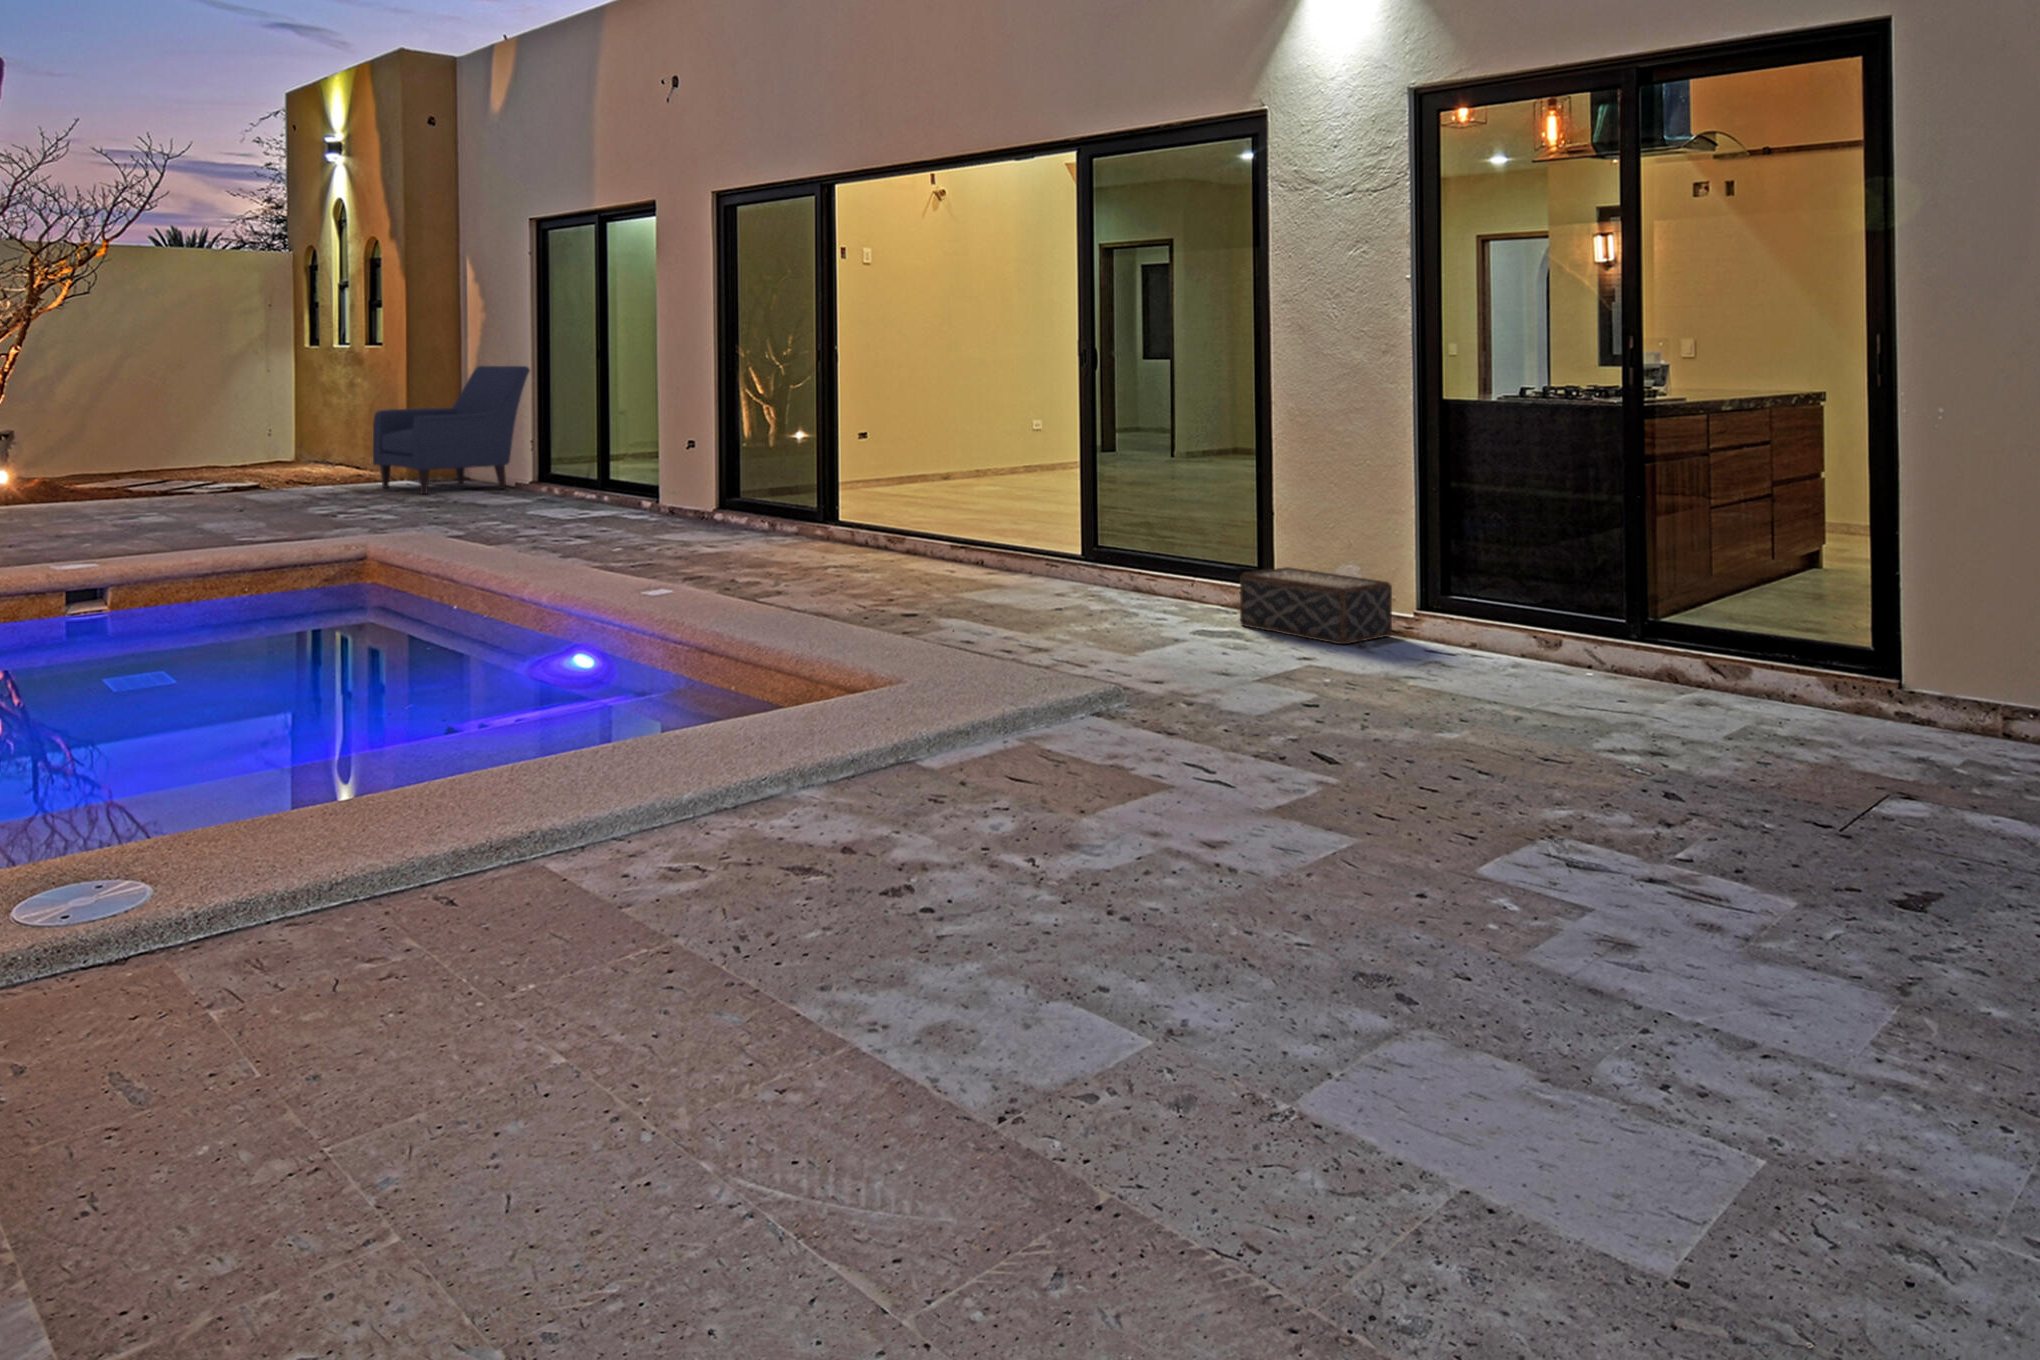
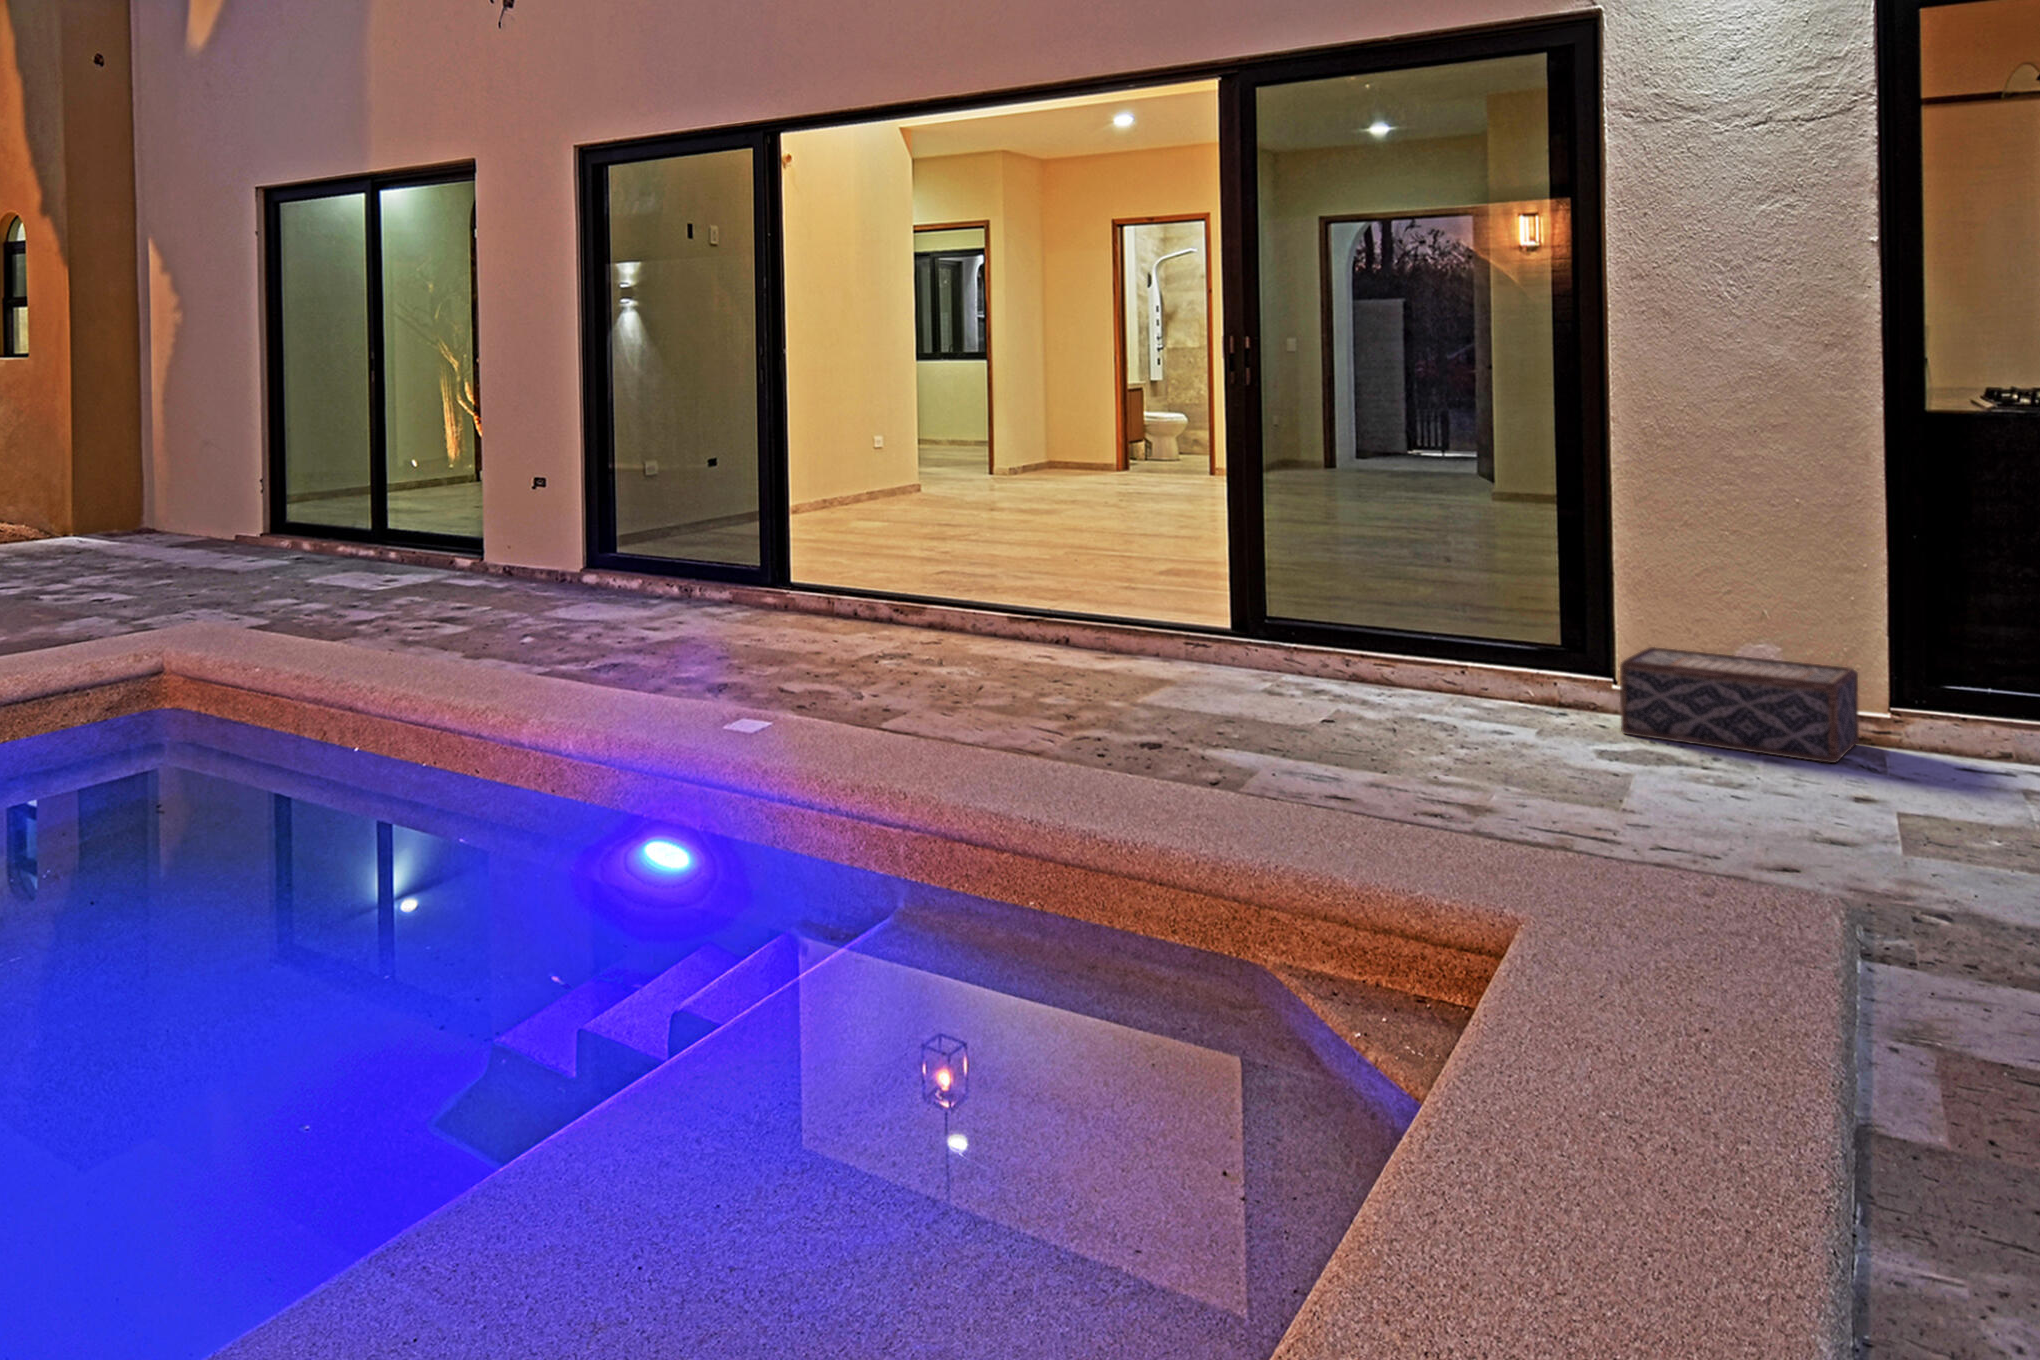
chair: present [373,366,530,494] -> none [43,381,258,555]

